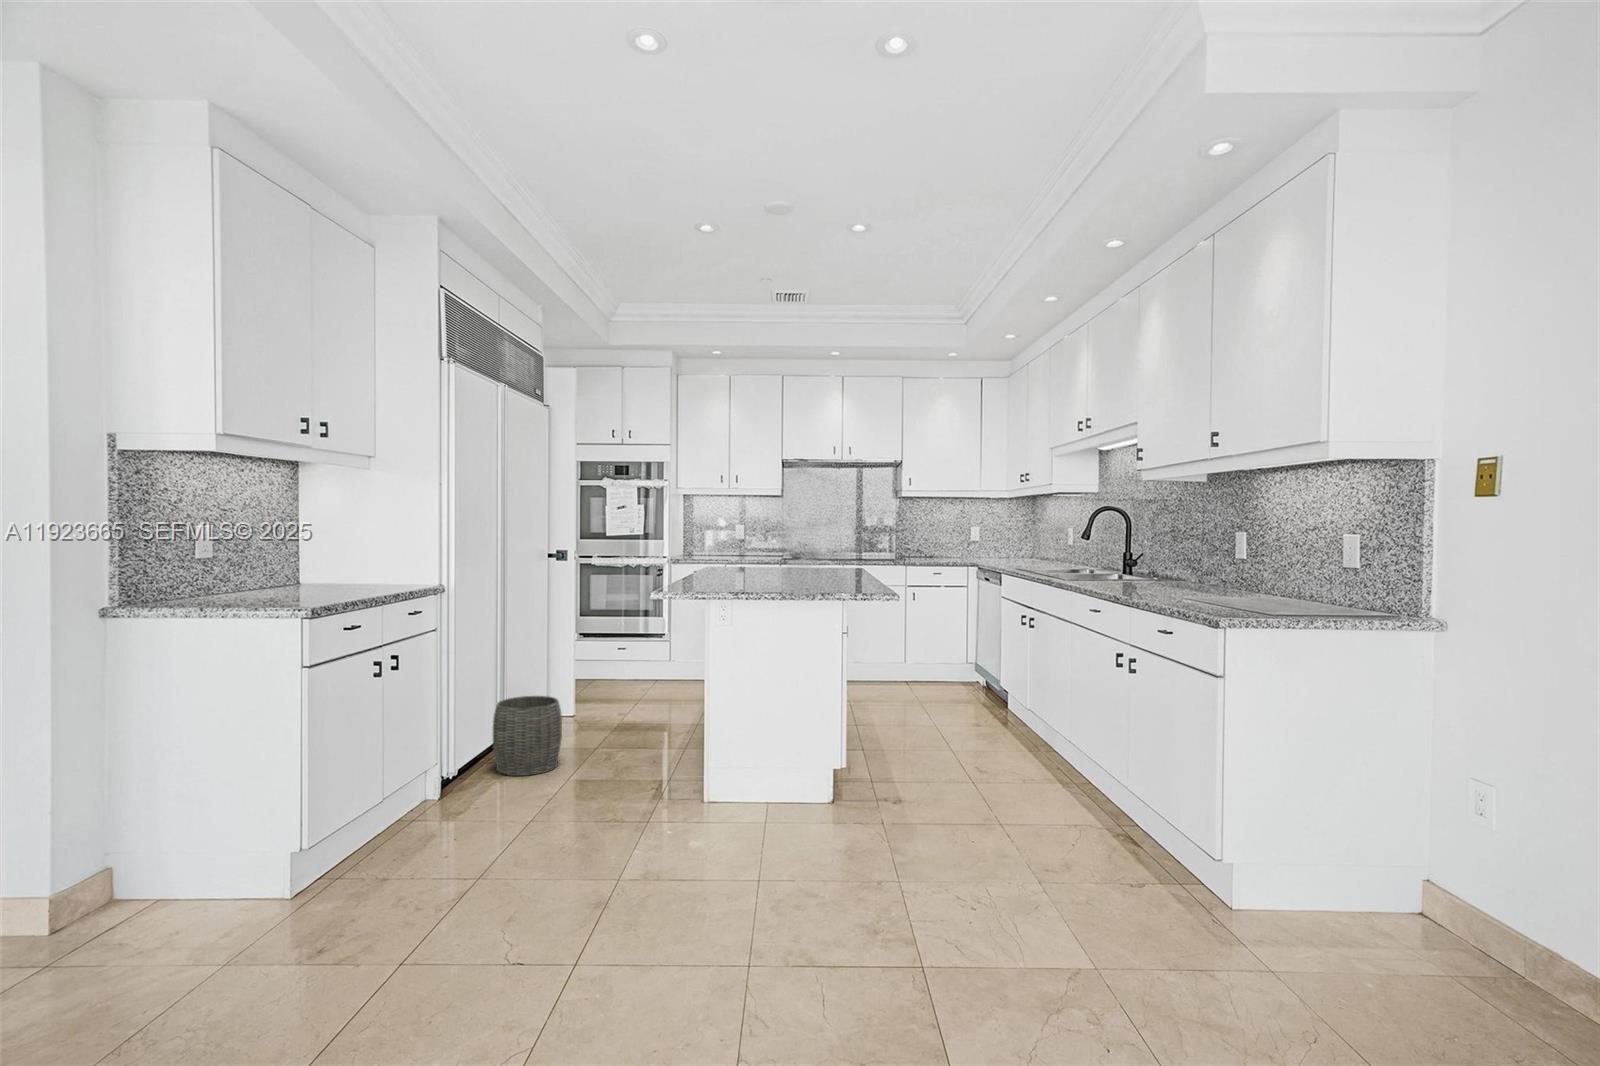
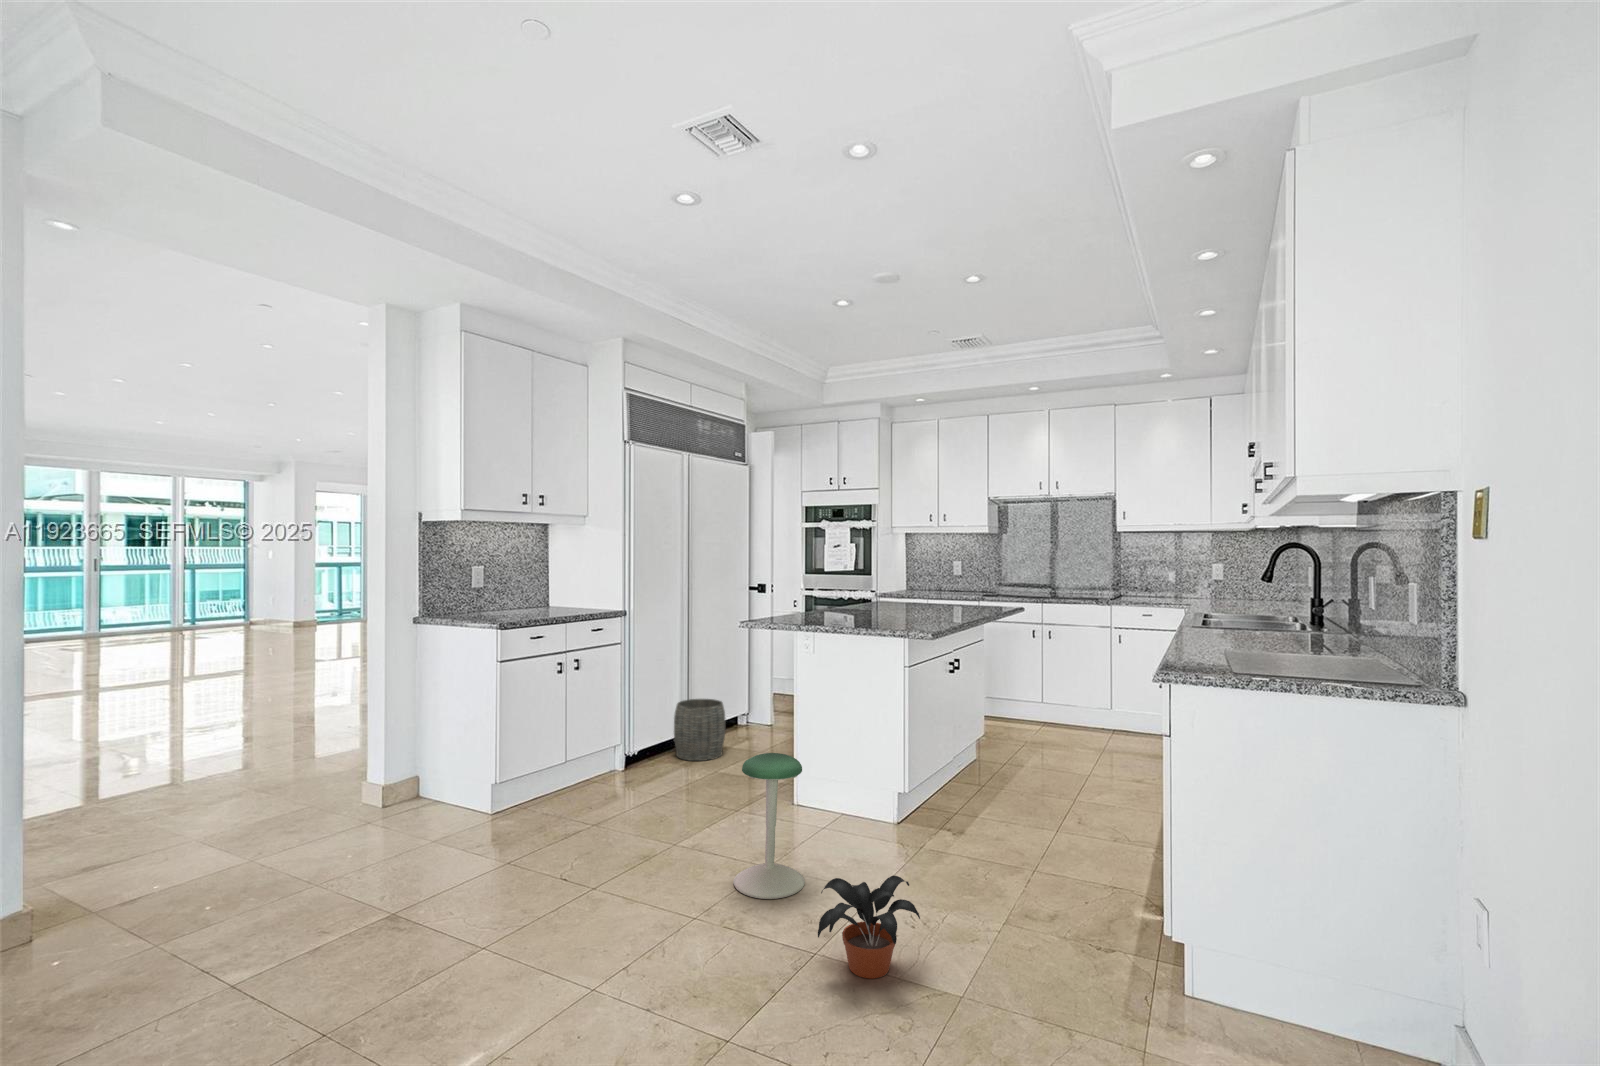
stool: none [735,742,819,911] -> present [733,753,805,899]
potted plant: none [907,849,1024,961] -> present [818,876,920,978]

